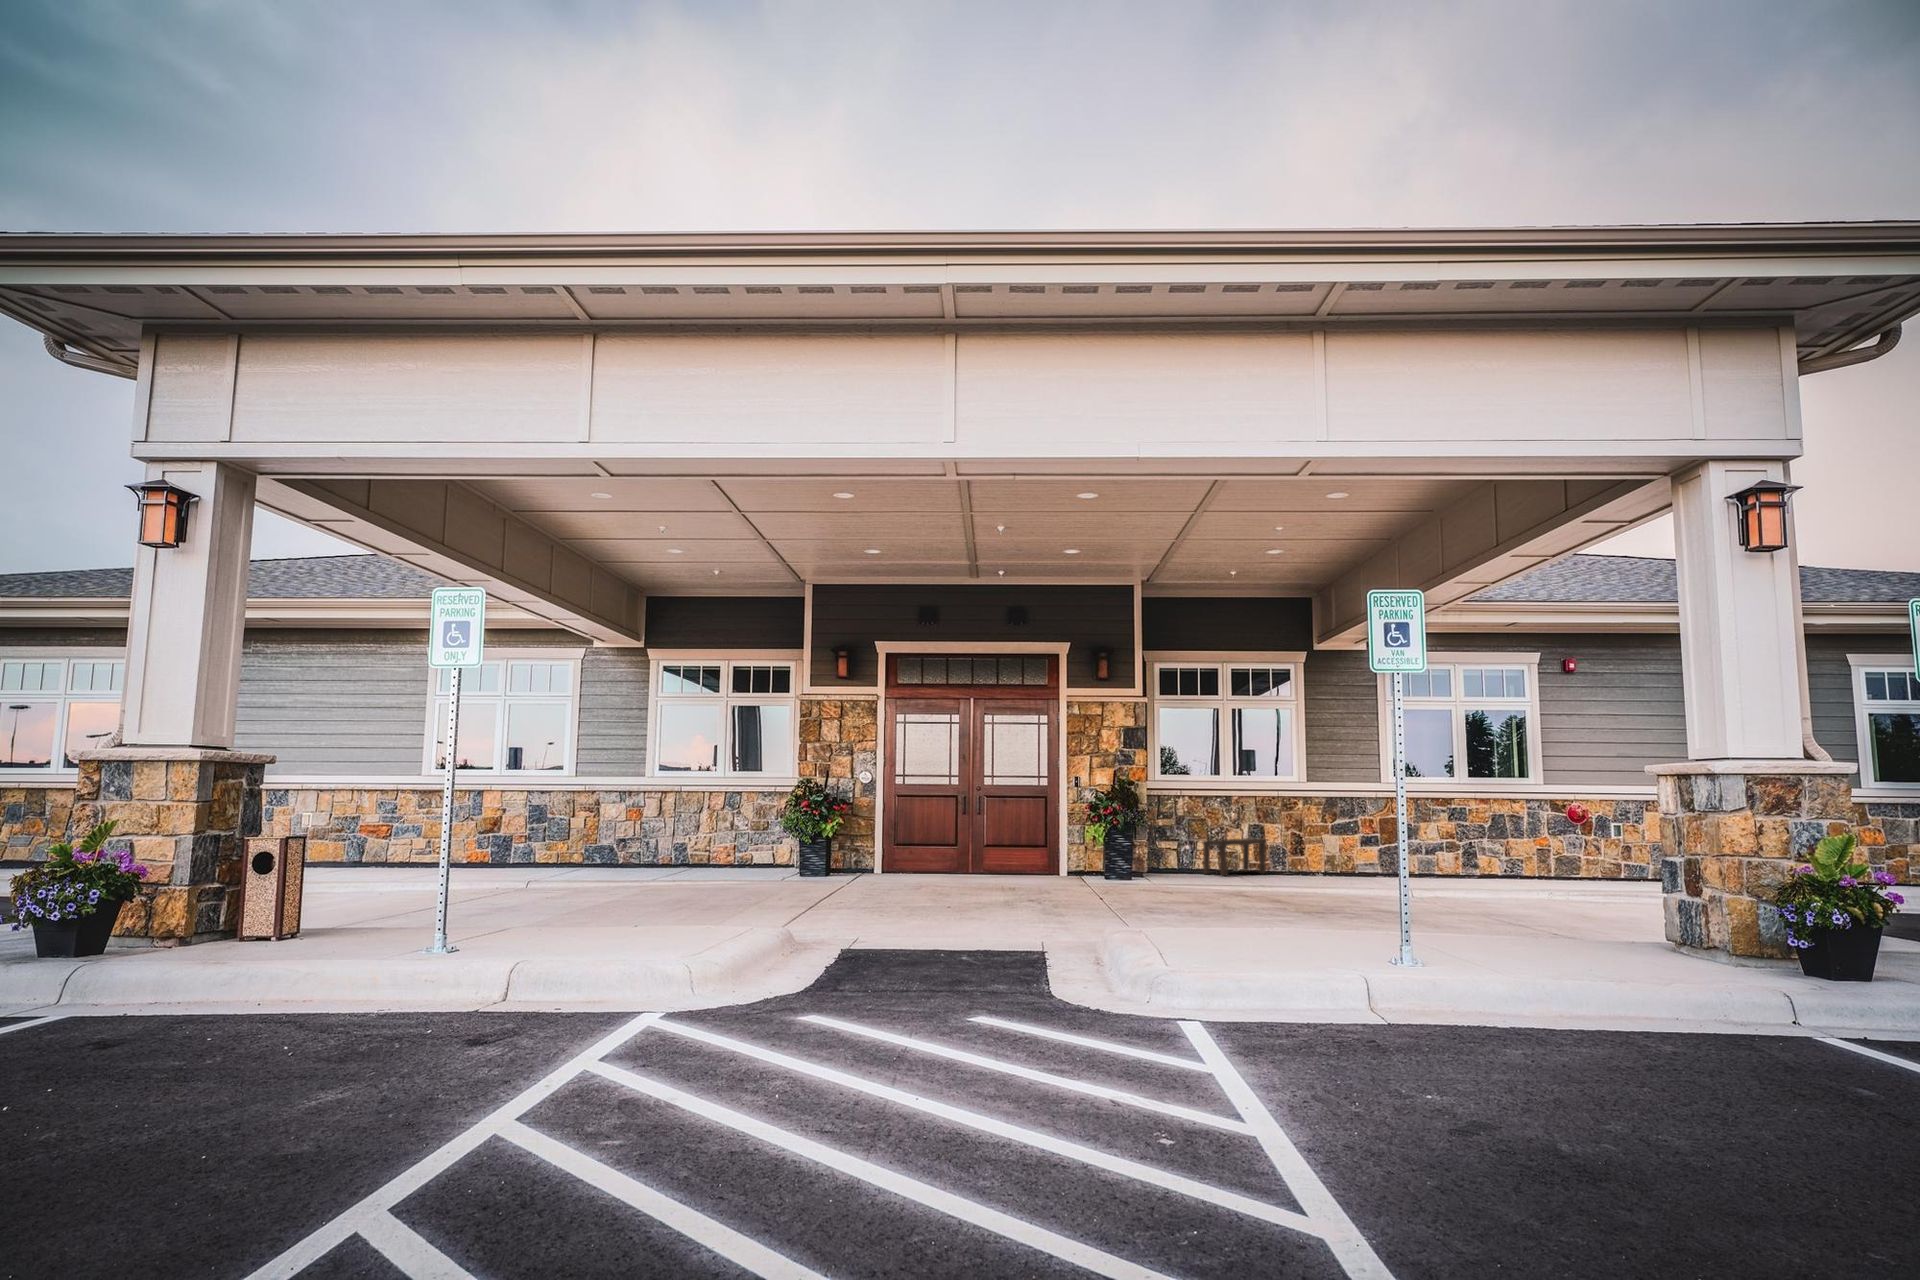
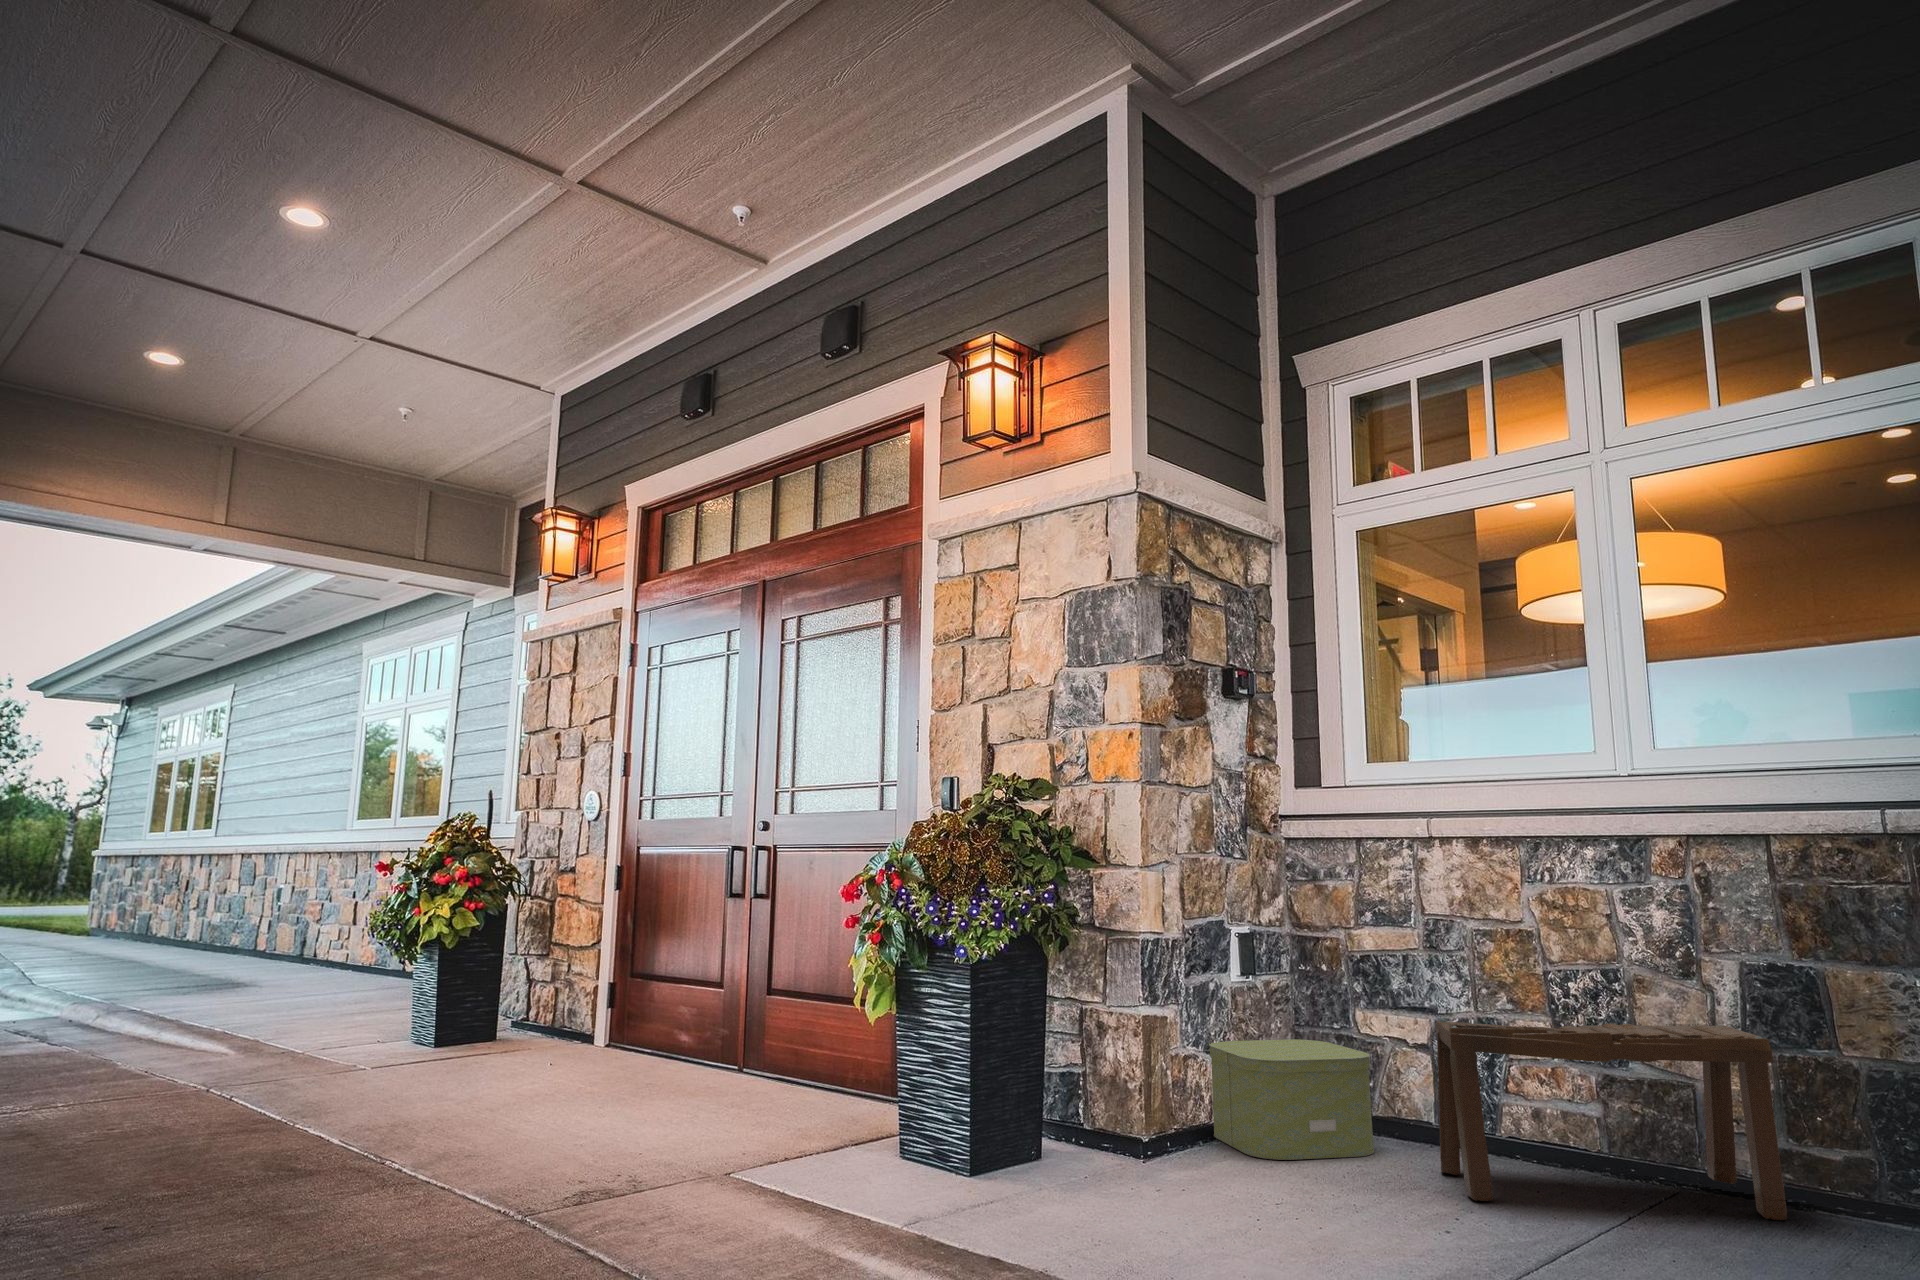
storage box: none [1144,850,1184,876] -> present [1209,1039,1374,1160]

